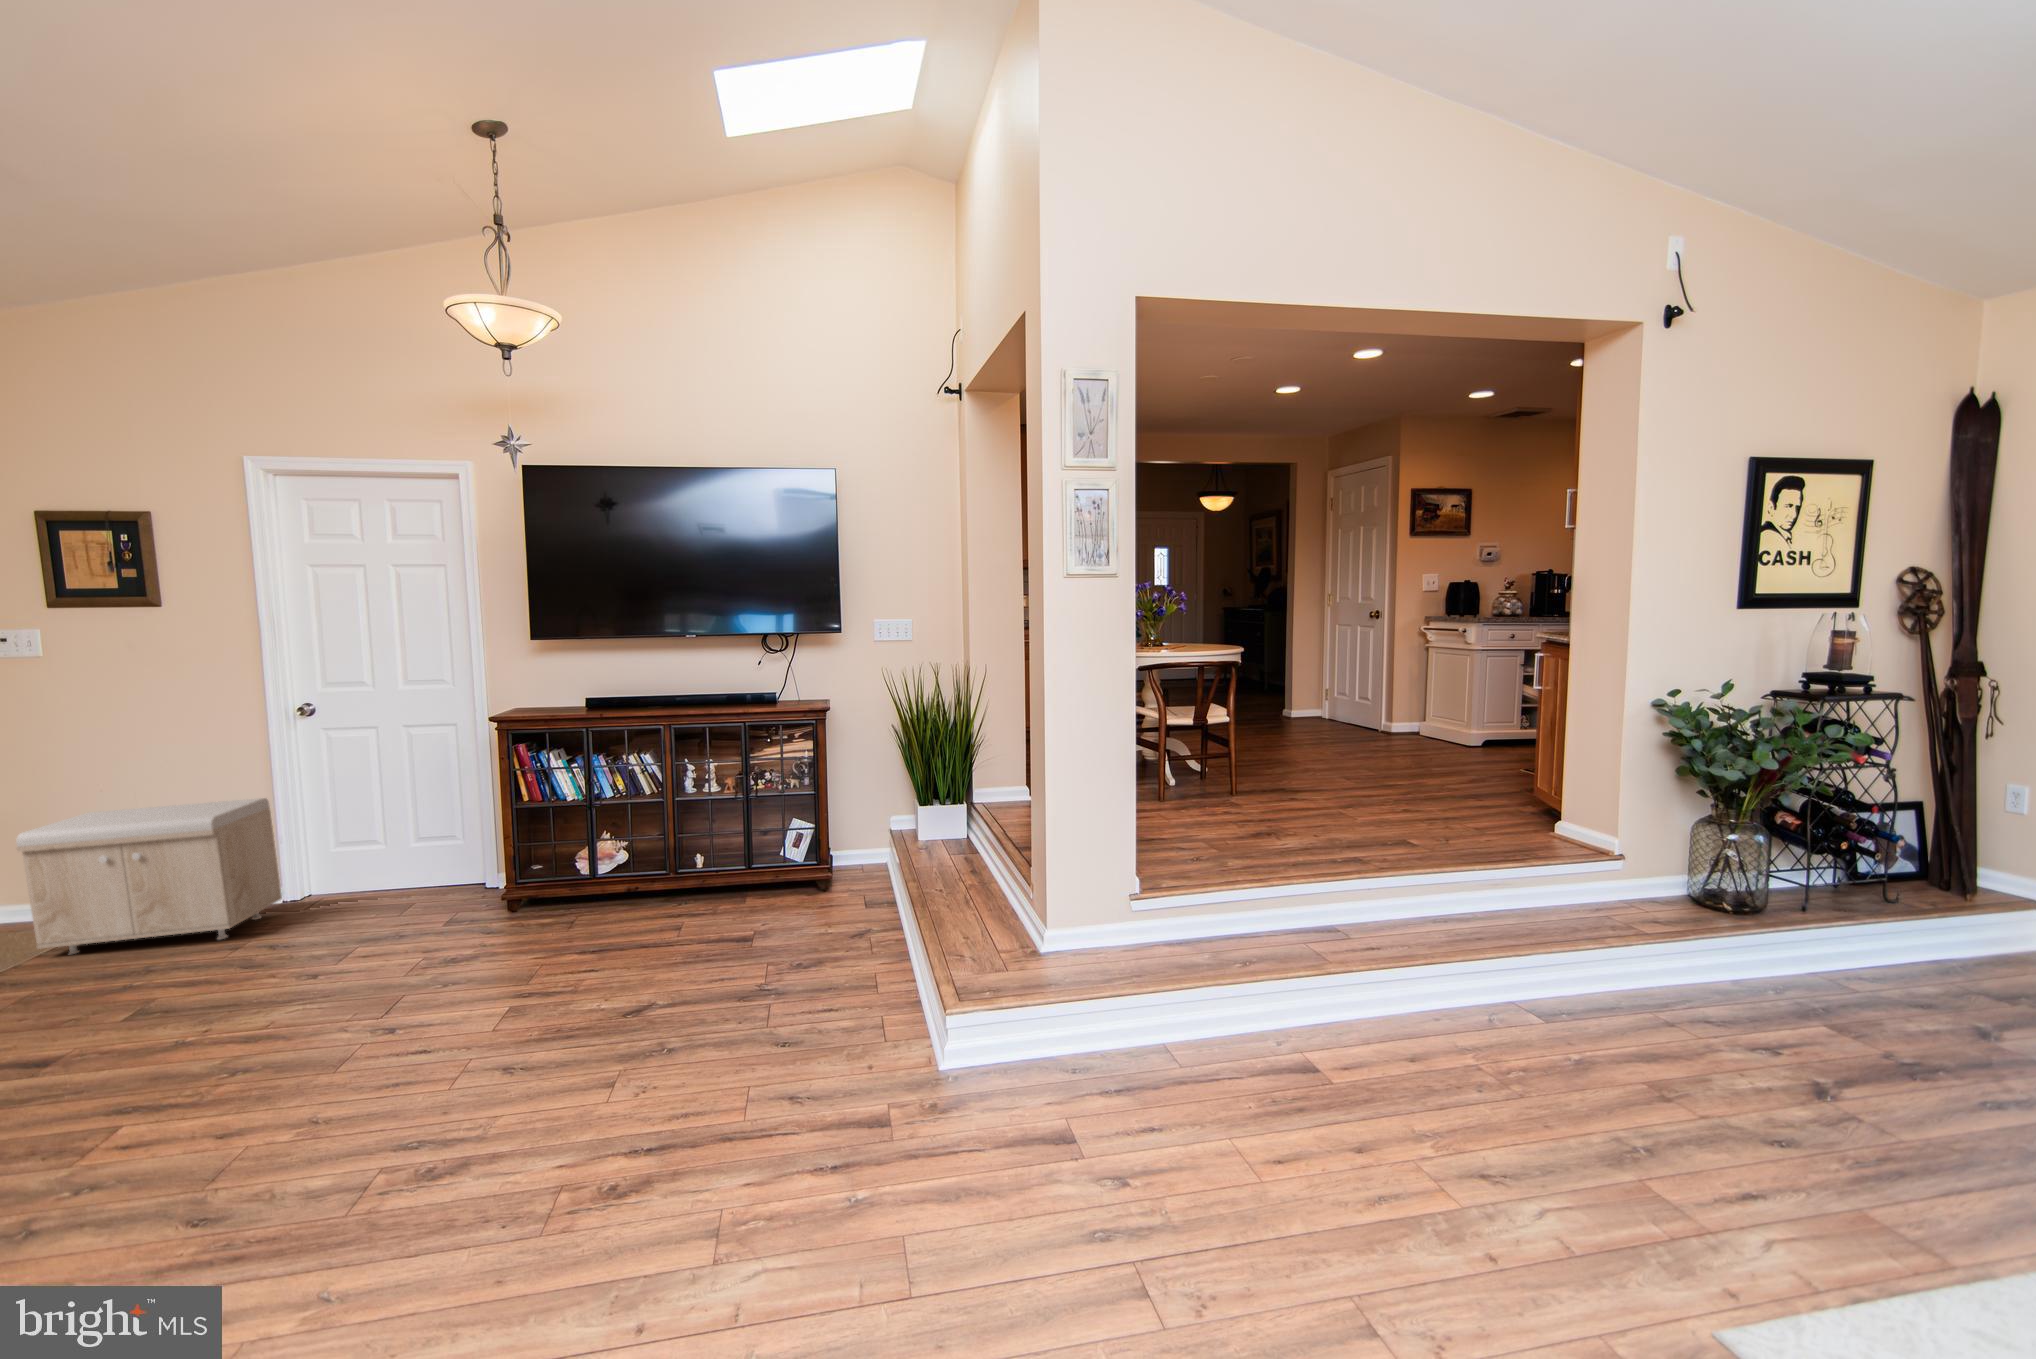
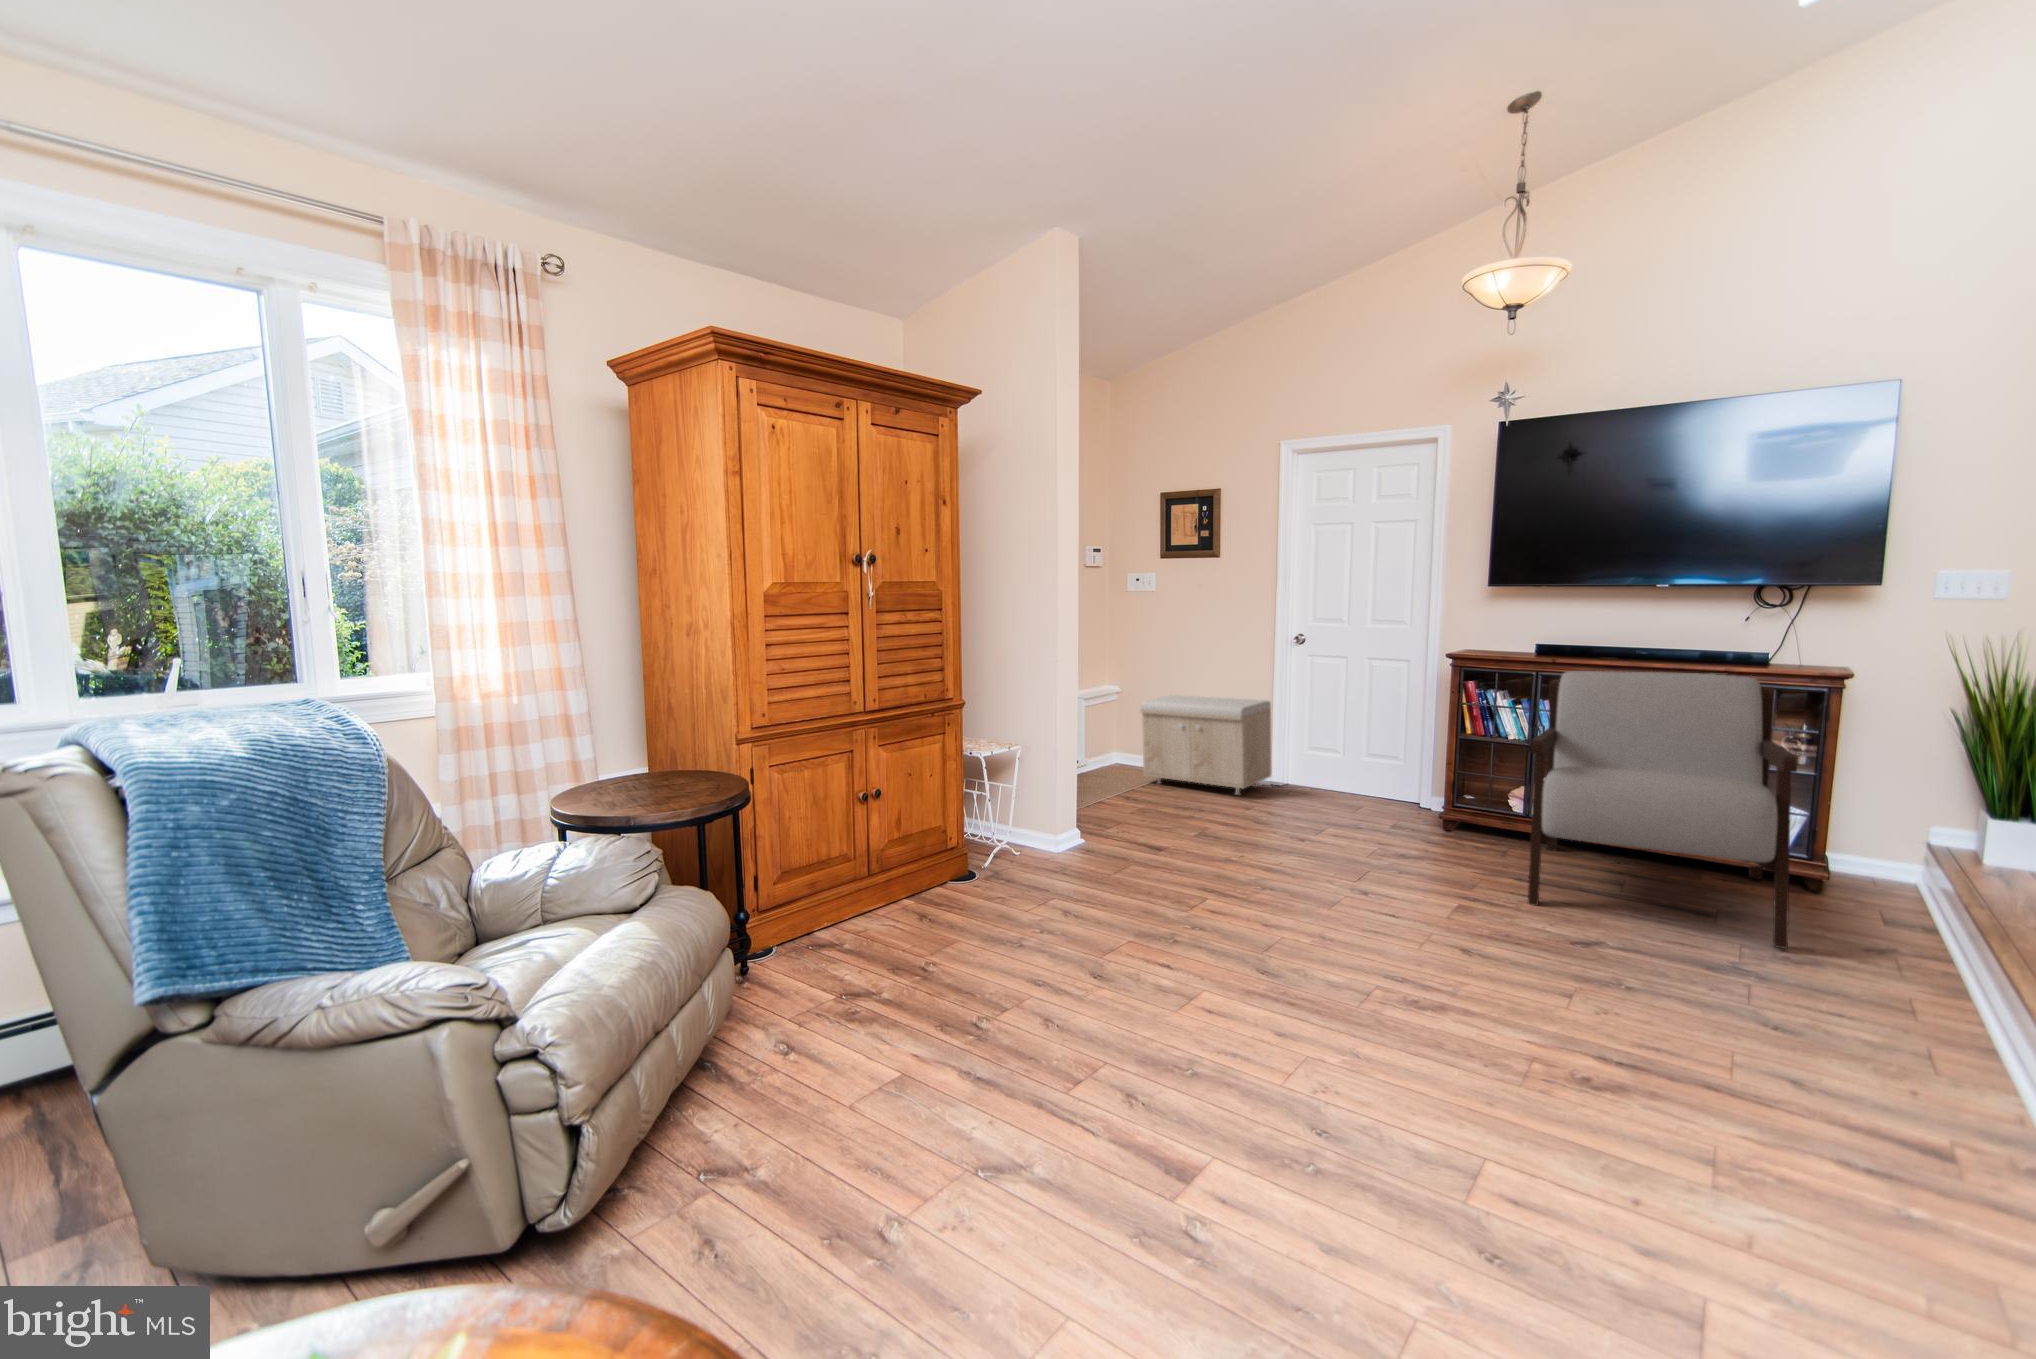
armchair: none [567,713,794,984] -> present [1528,671,1797,949]

